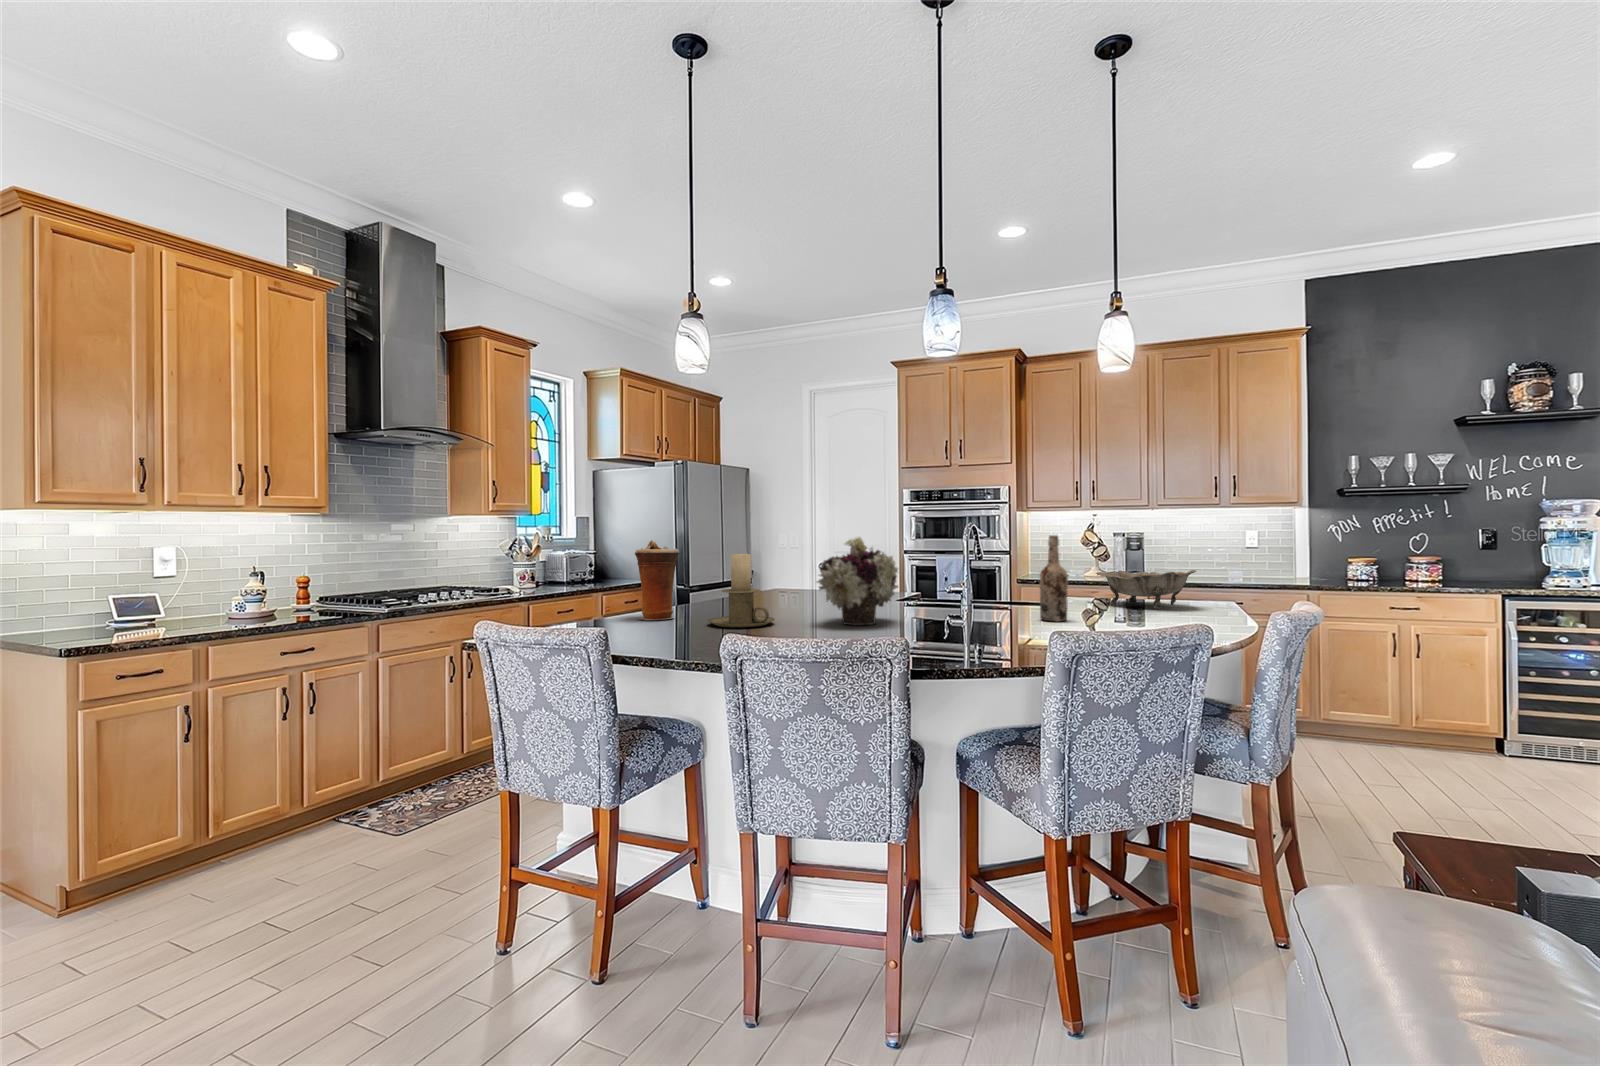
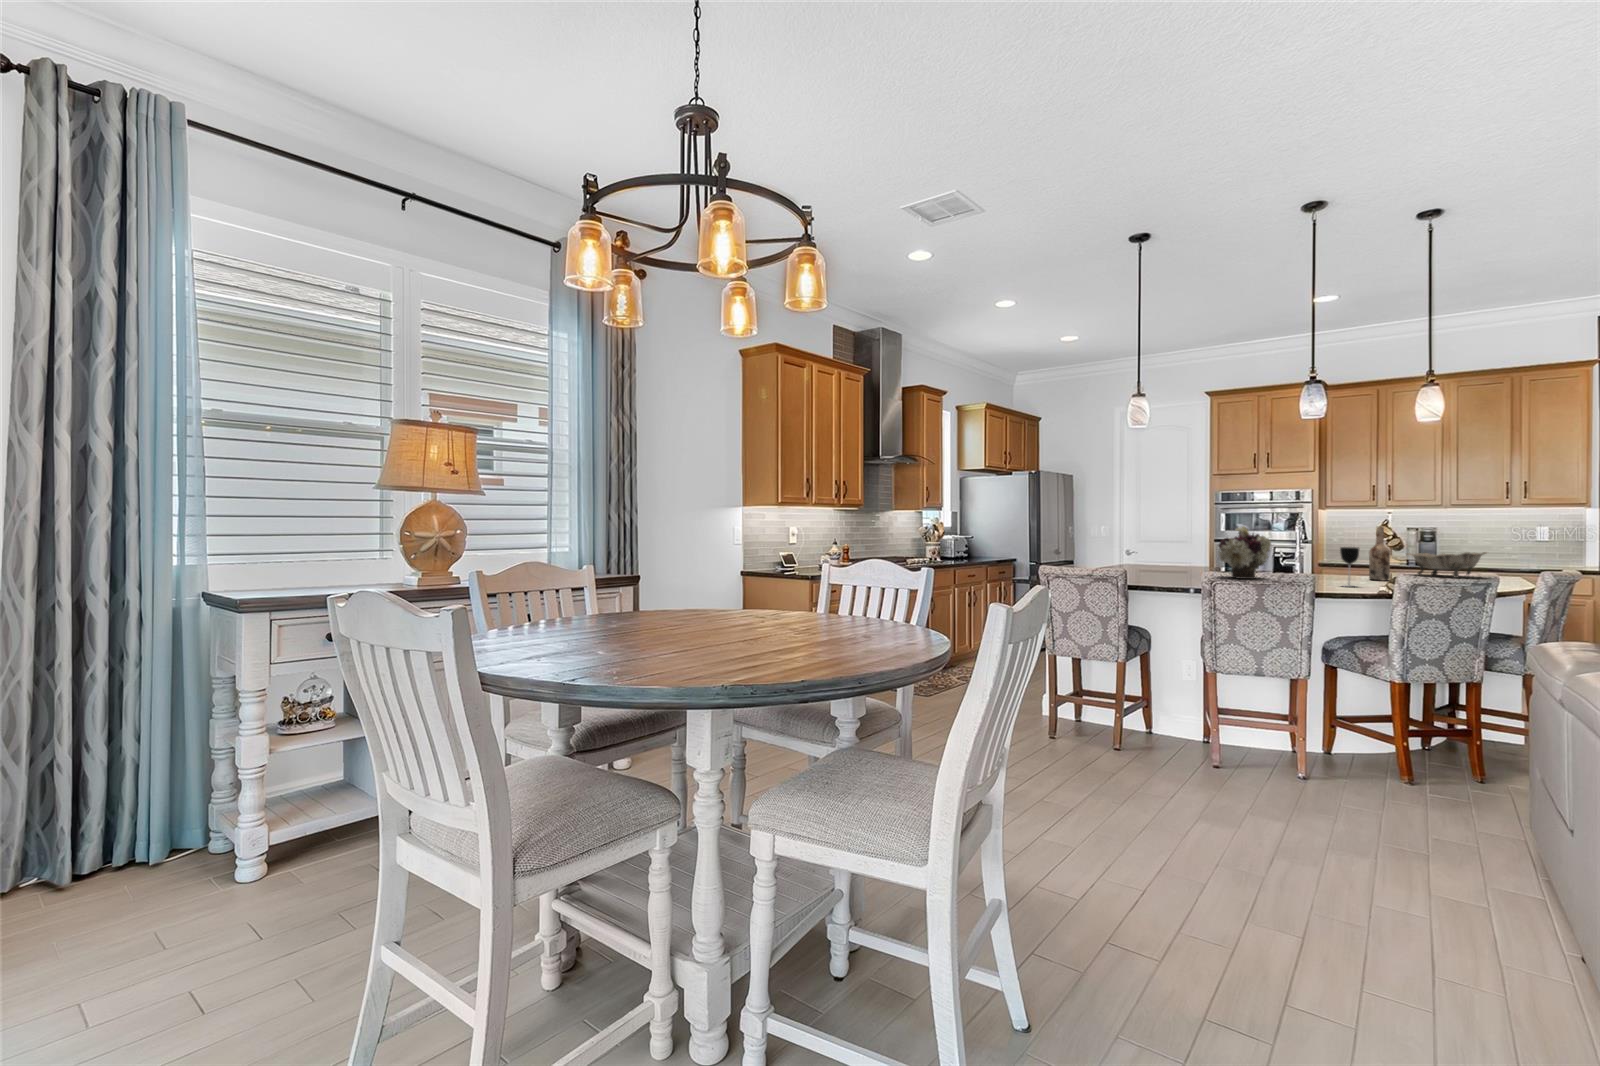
vase: present [635,540,680,620] -> none [1090,526,1118,574]
candle holder: present [708,554,775,628] -> none [1144,535,1188,578]
wine glass: none [980,574,1008,644] -> present [1340,547,1359,587]

